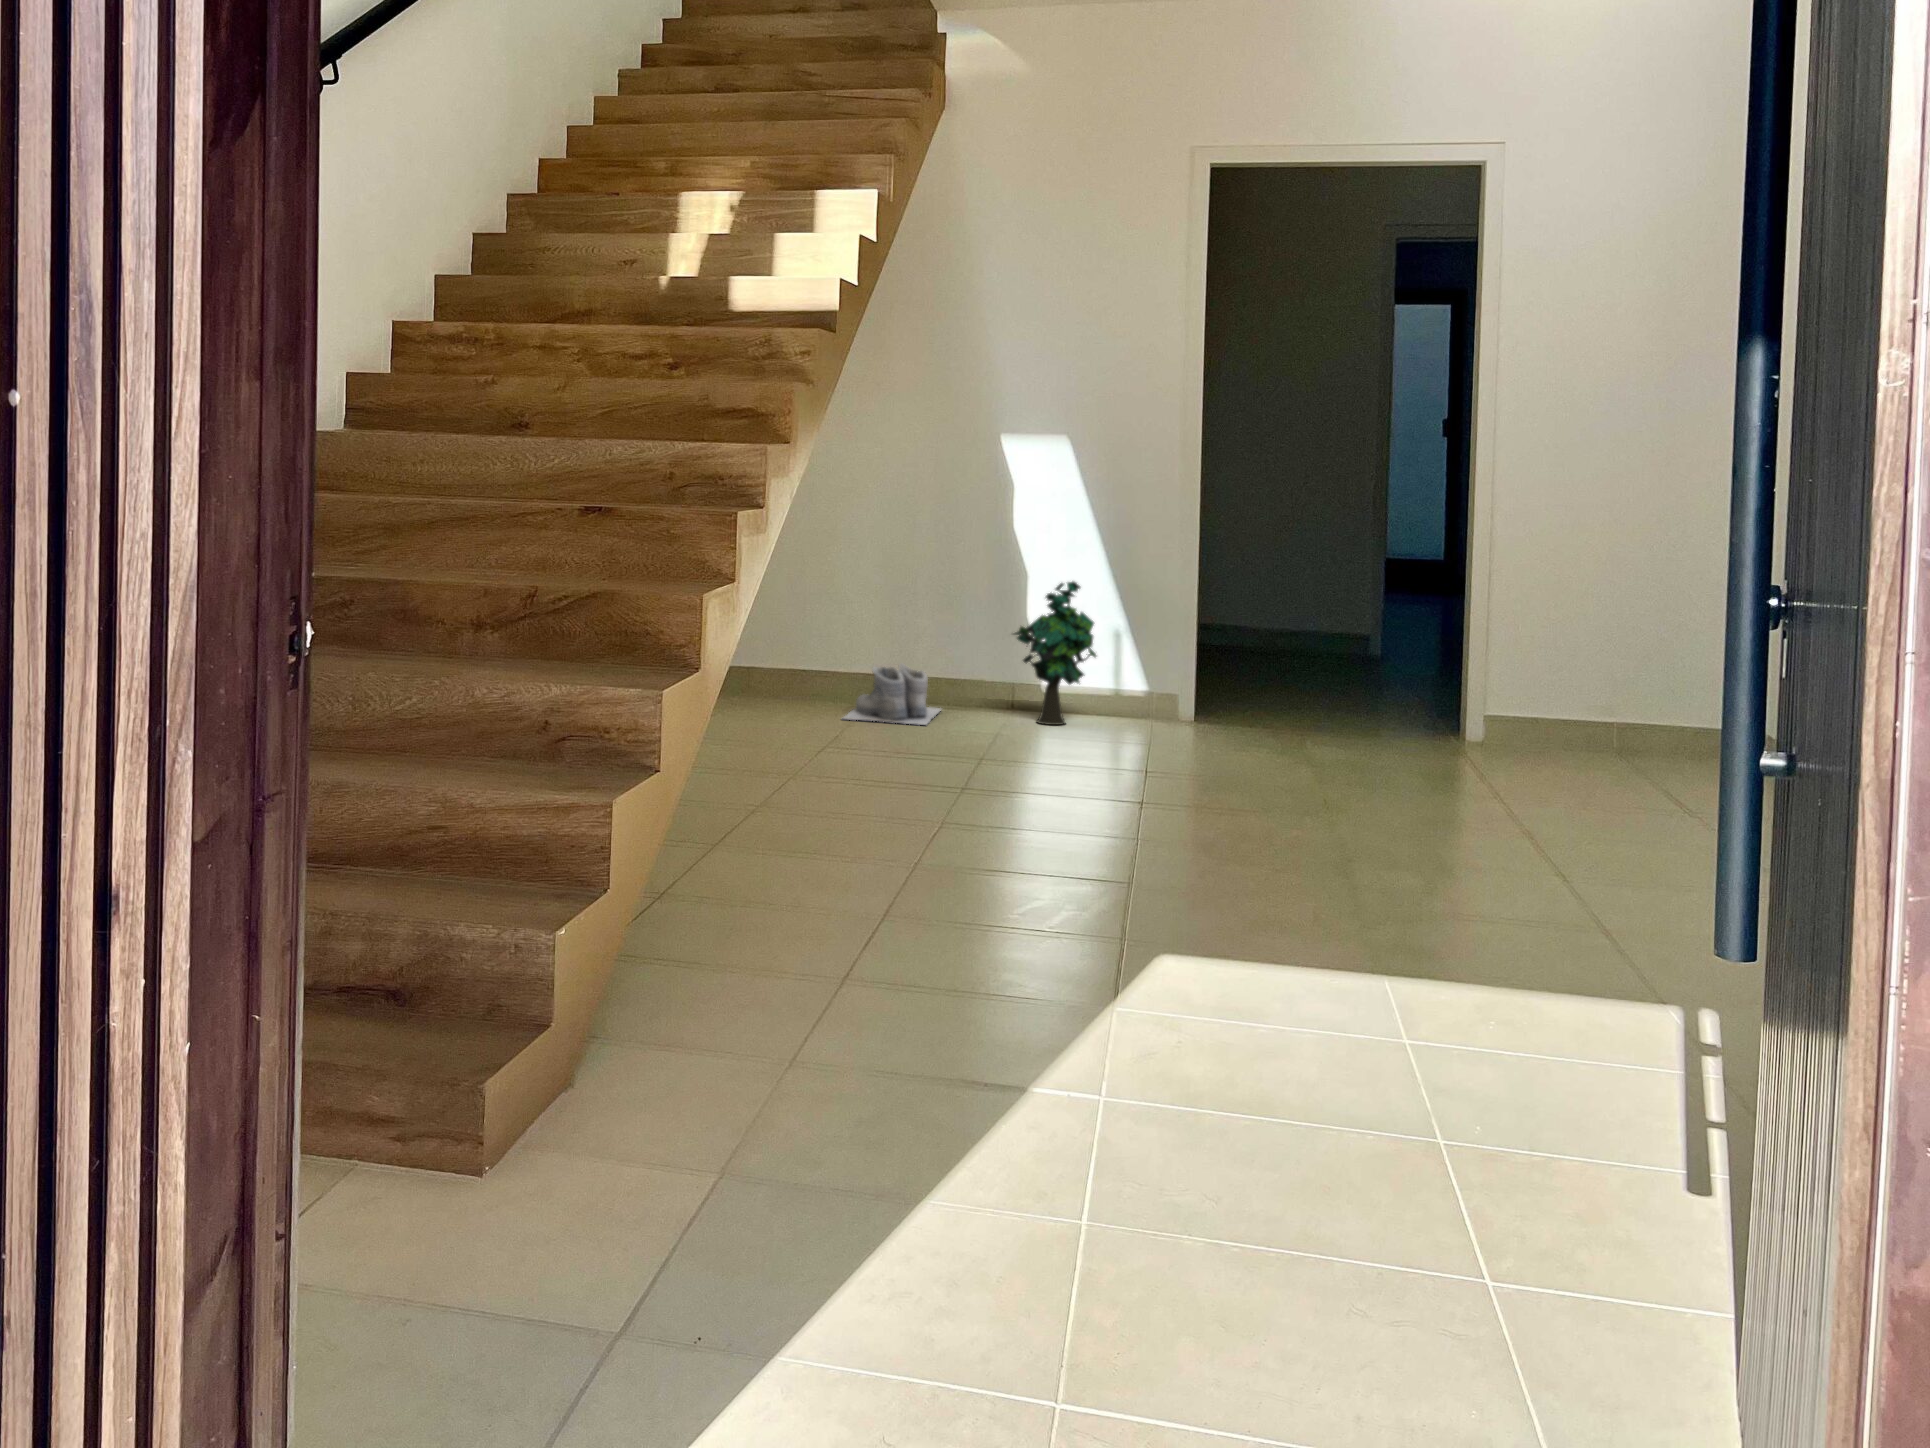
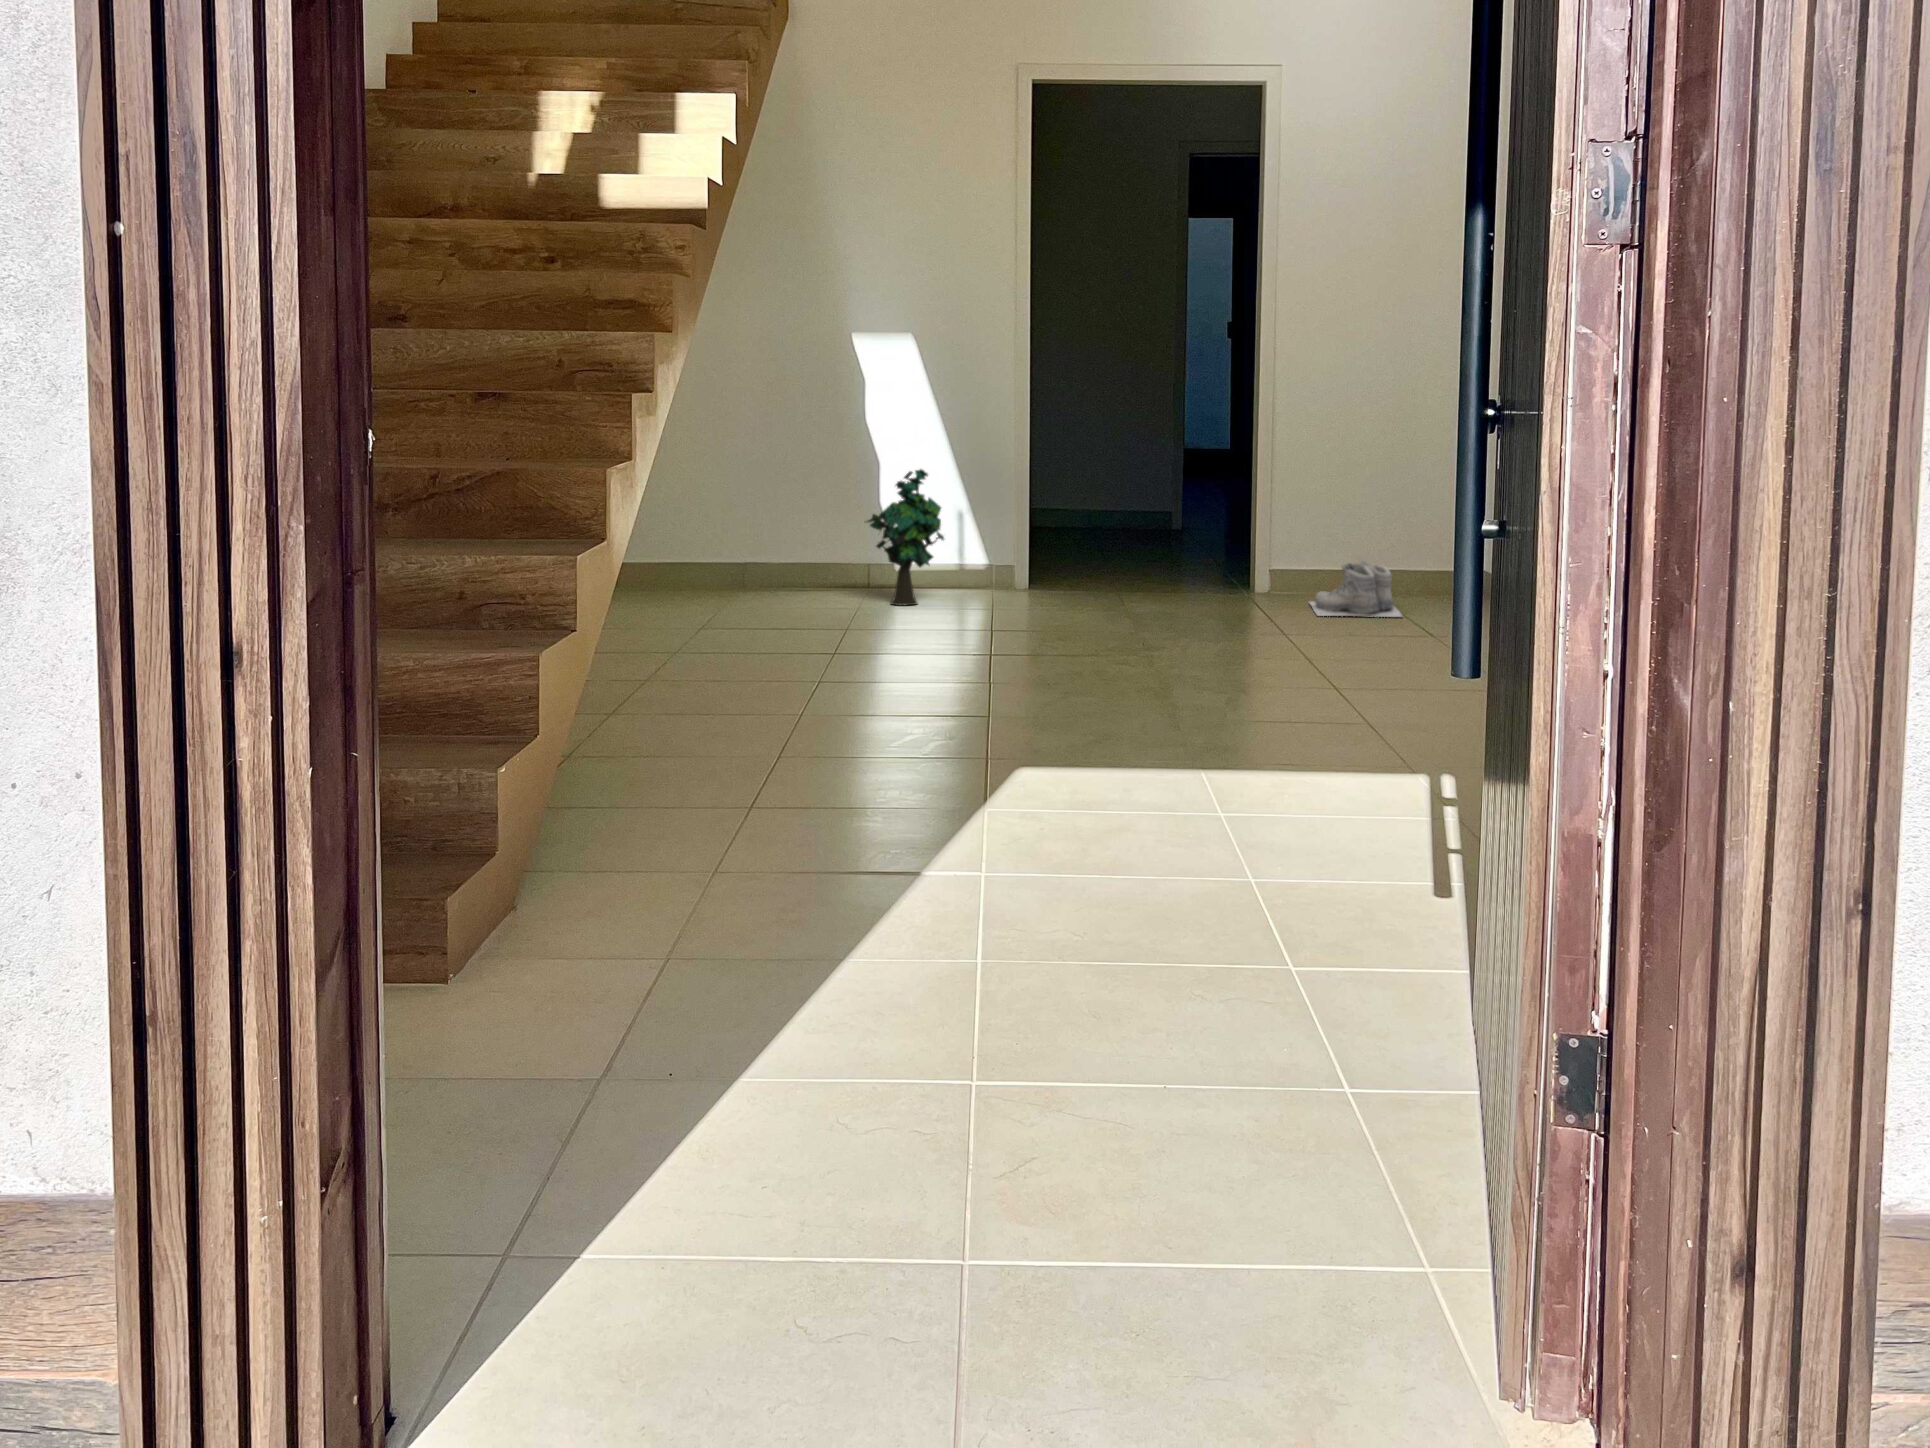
boots: present [844,663,941,725] -> present [1310,559,1402,617]

